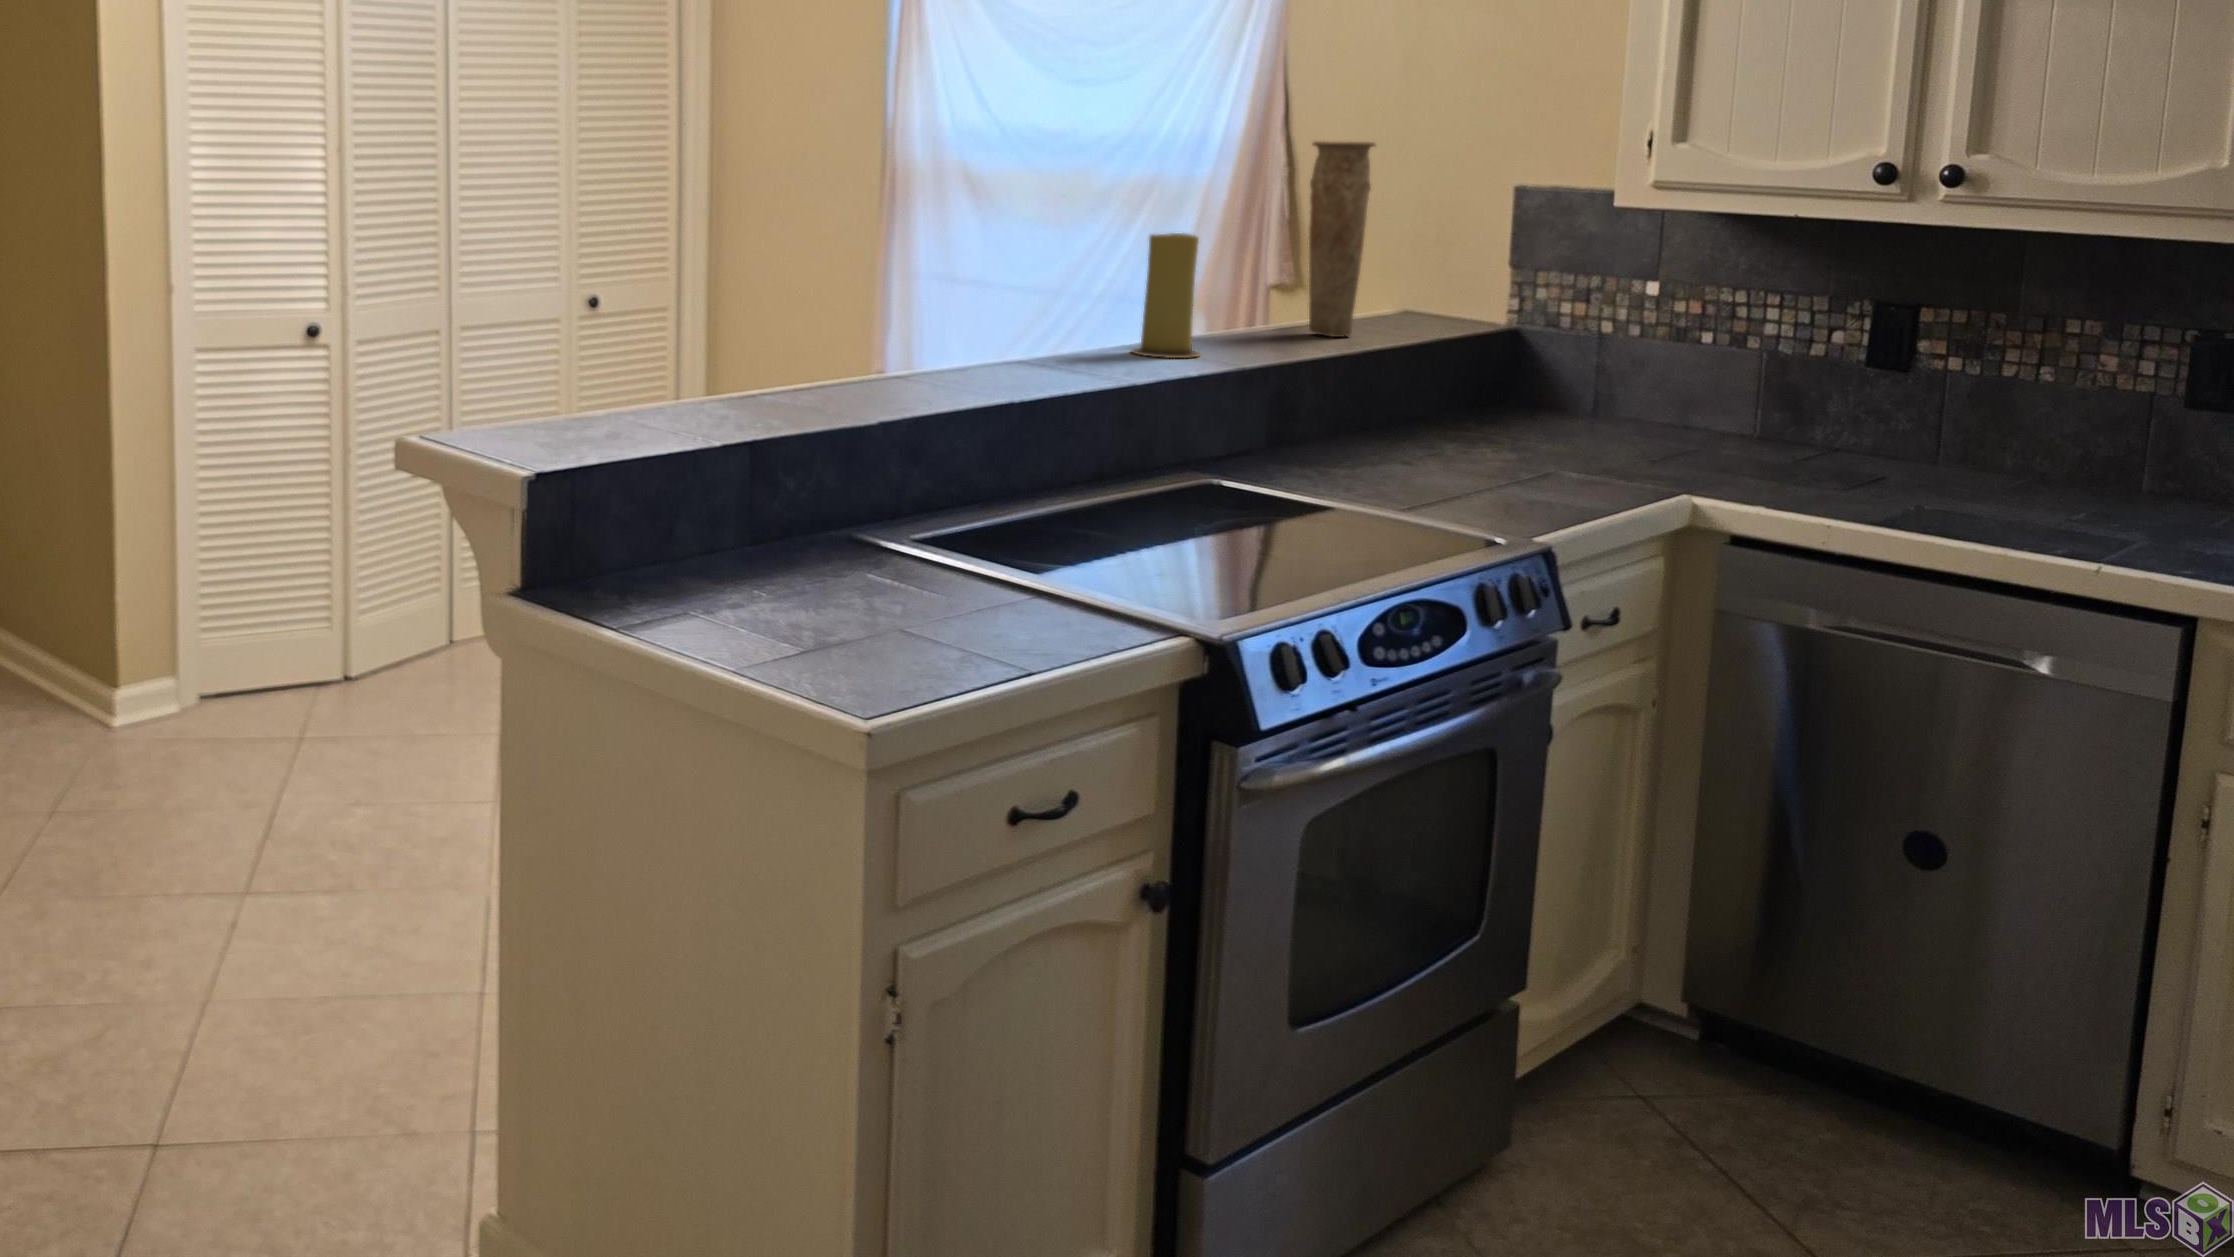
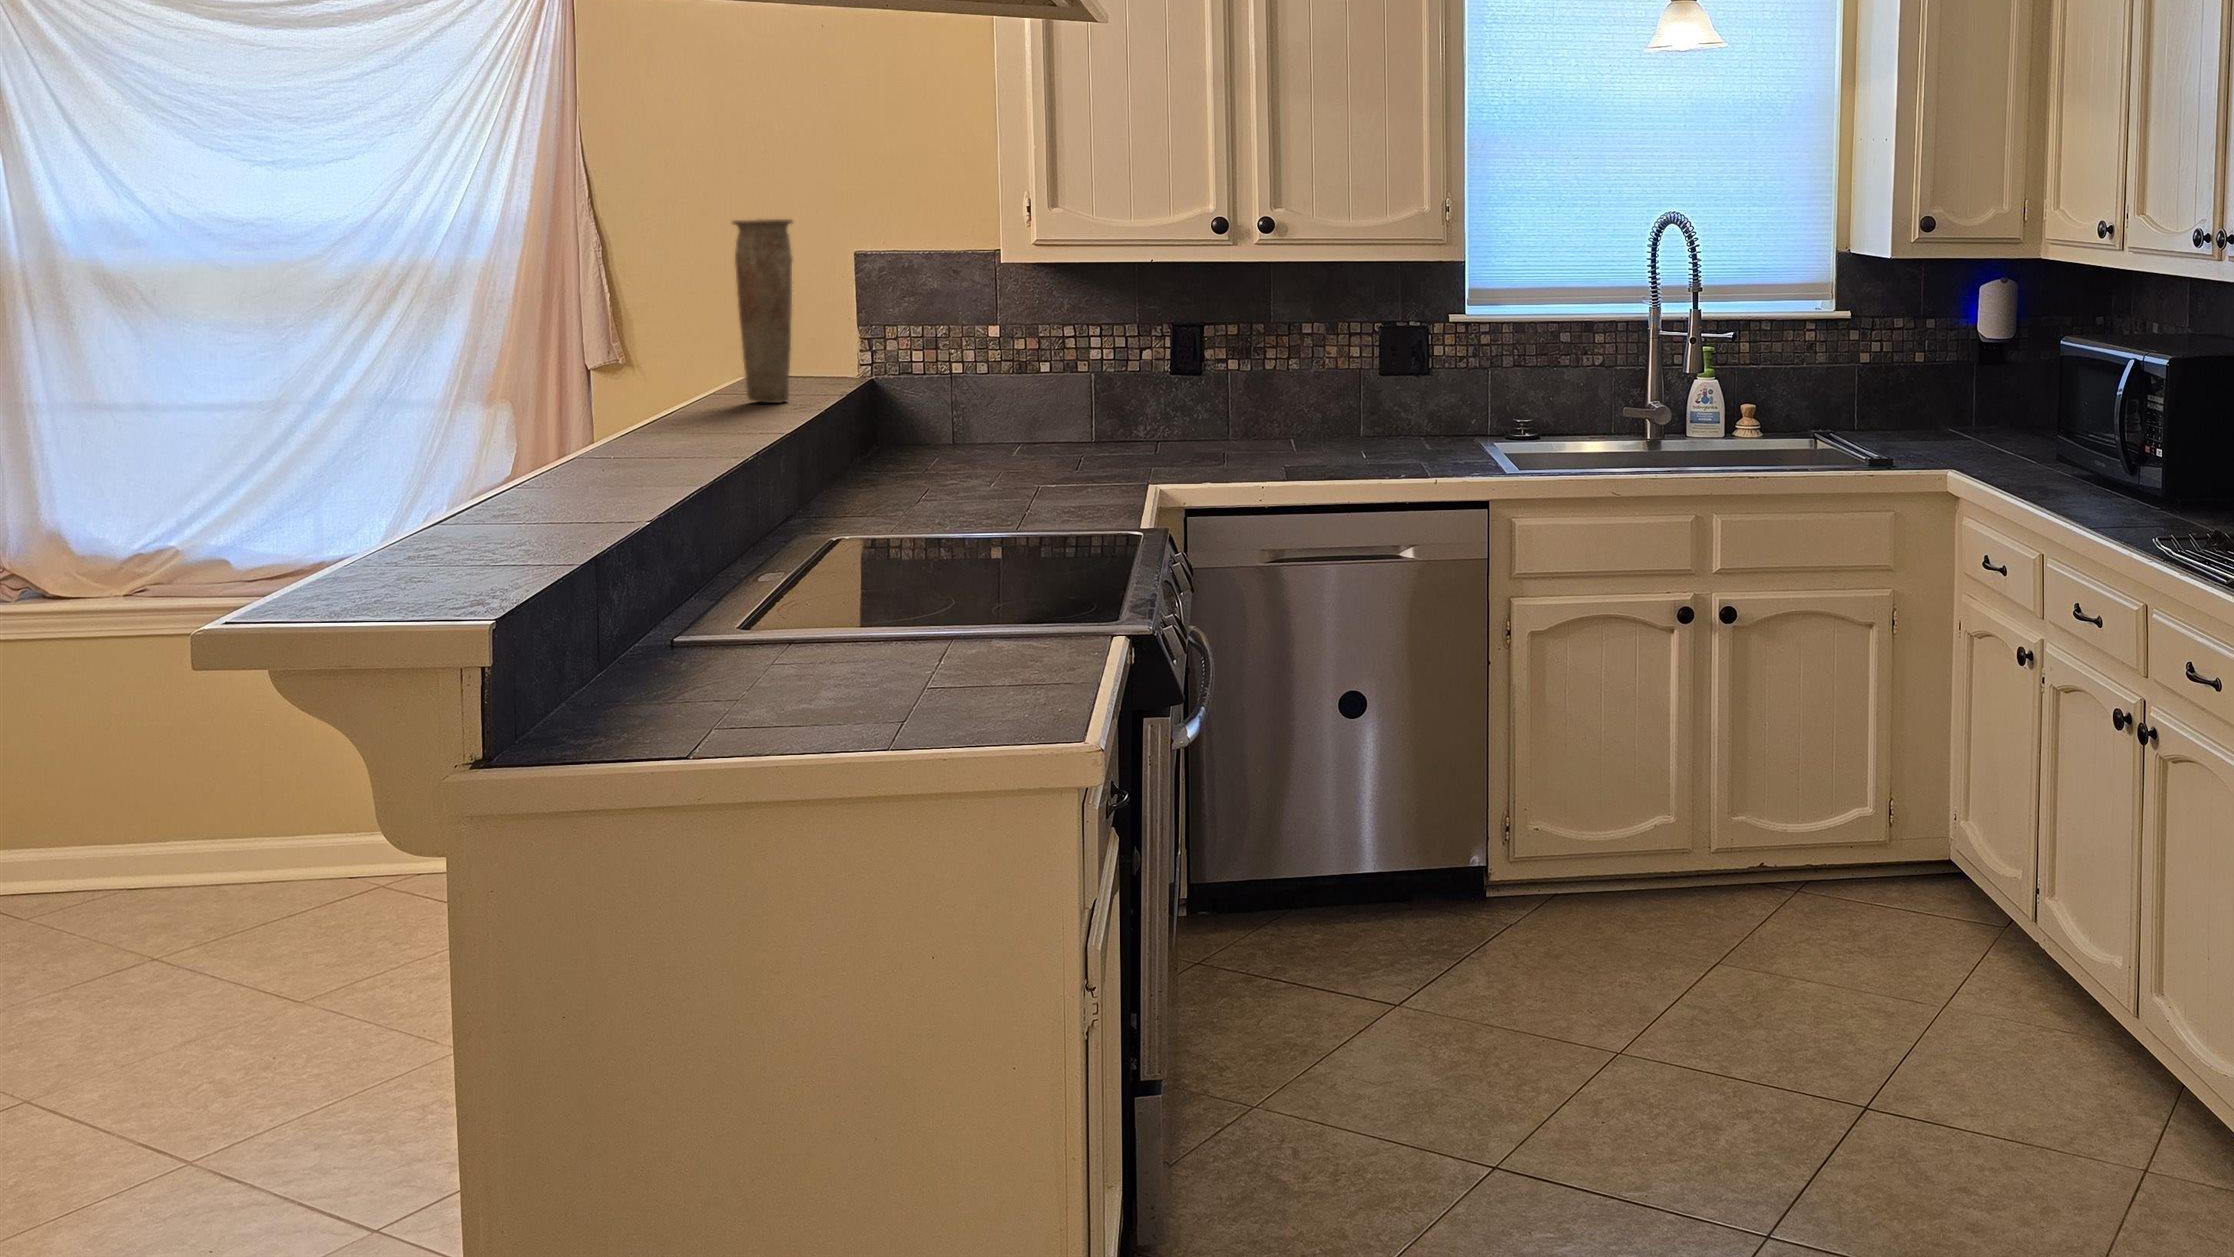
candle: present [1132,233,1200,358] -> none [669,315,743,439]

